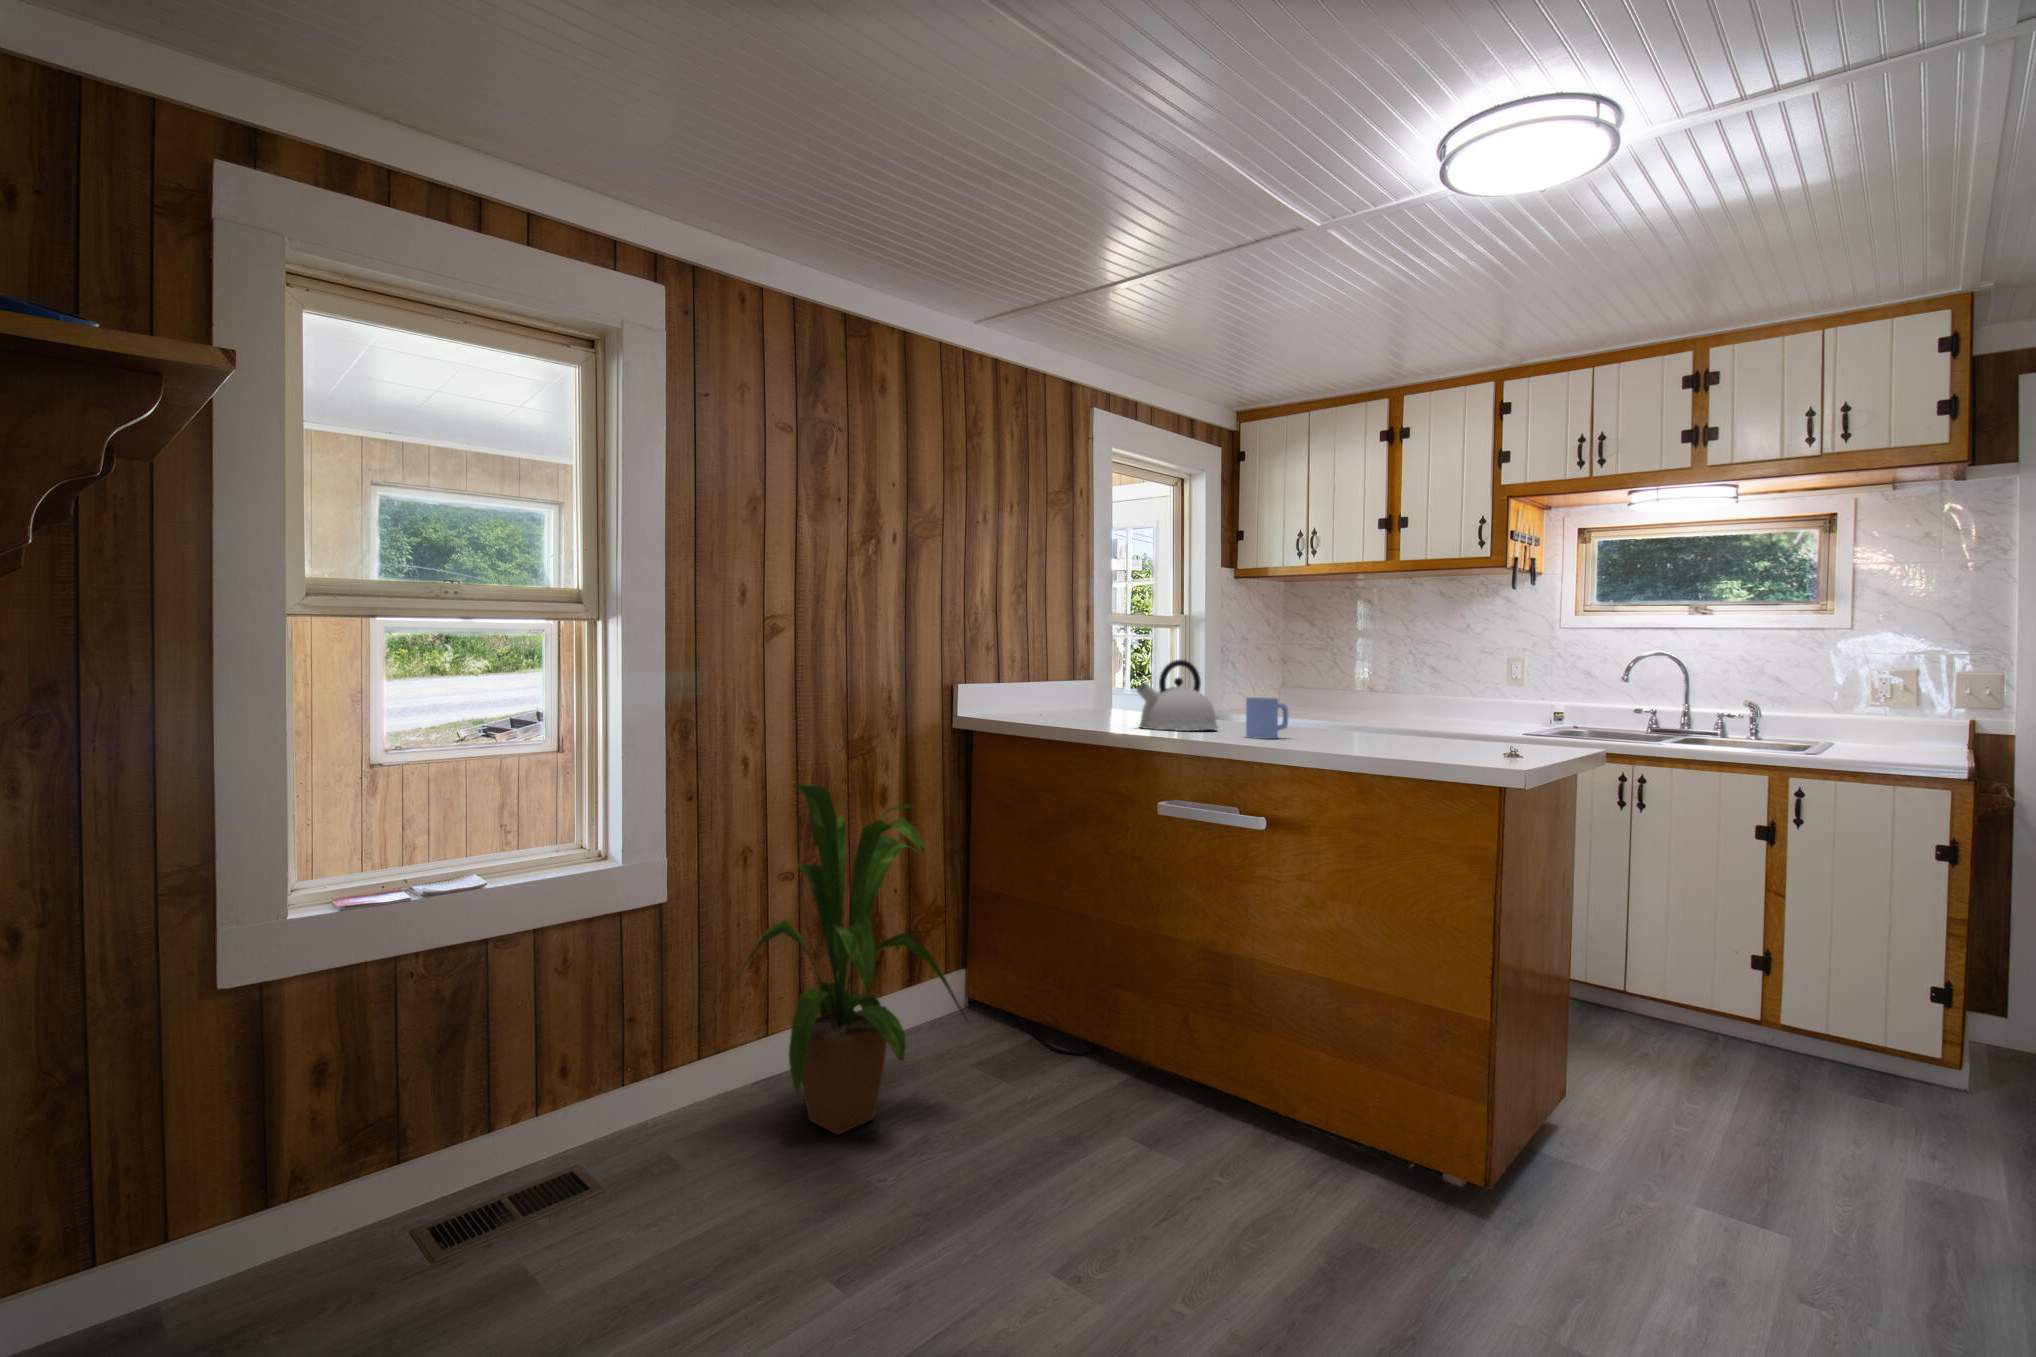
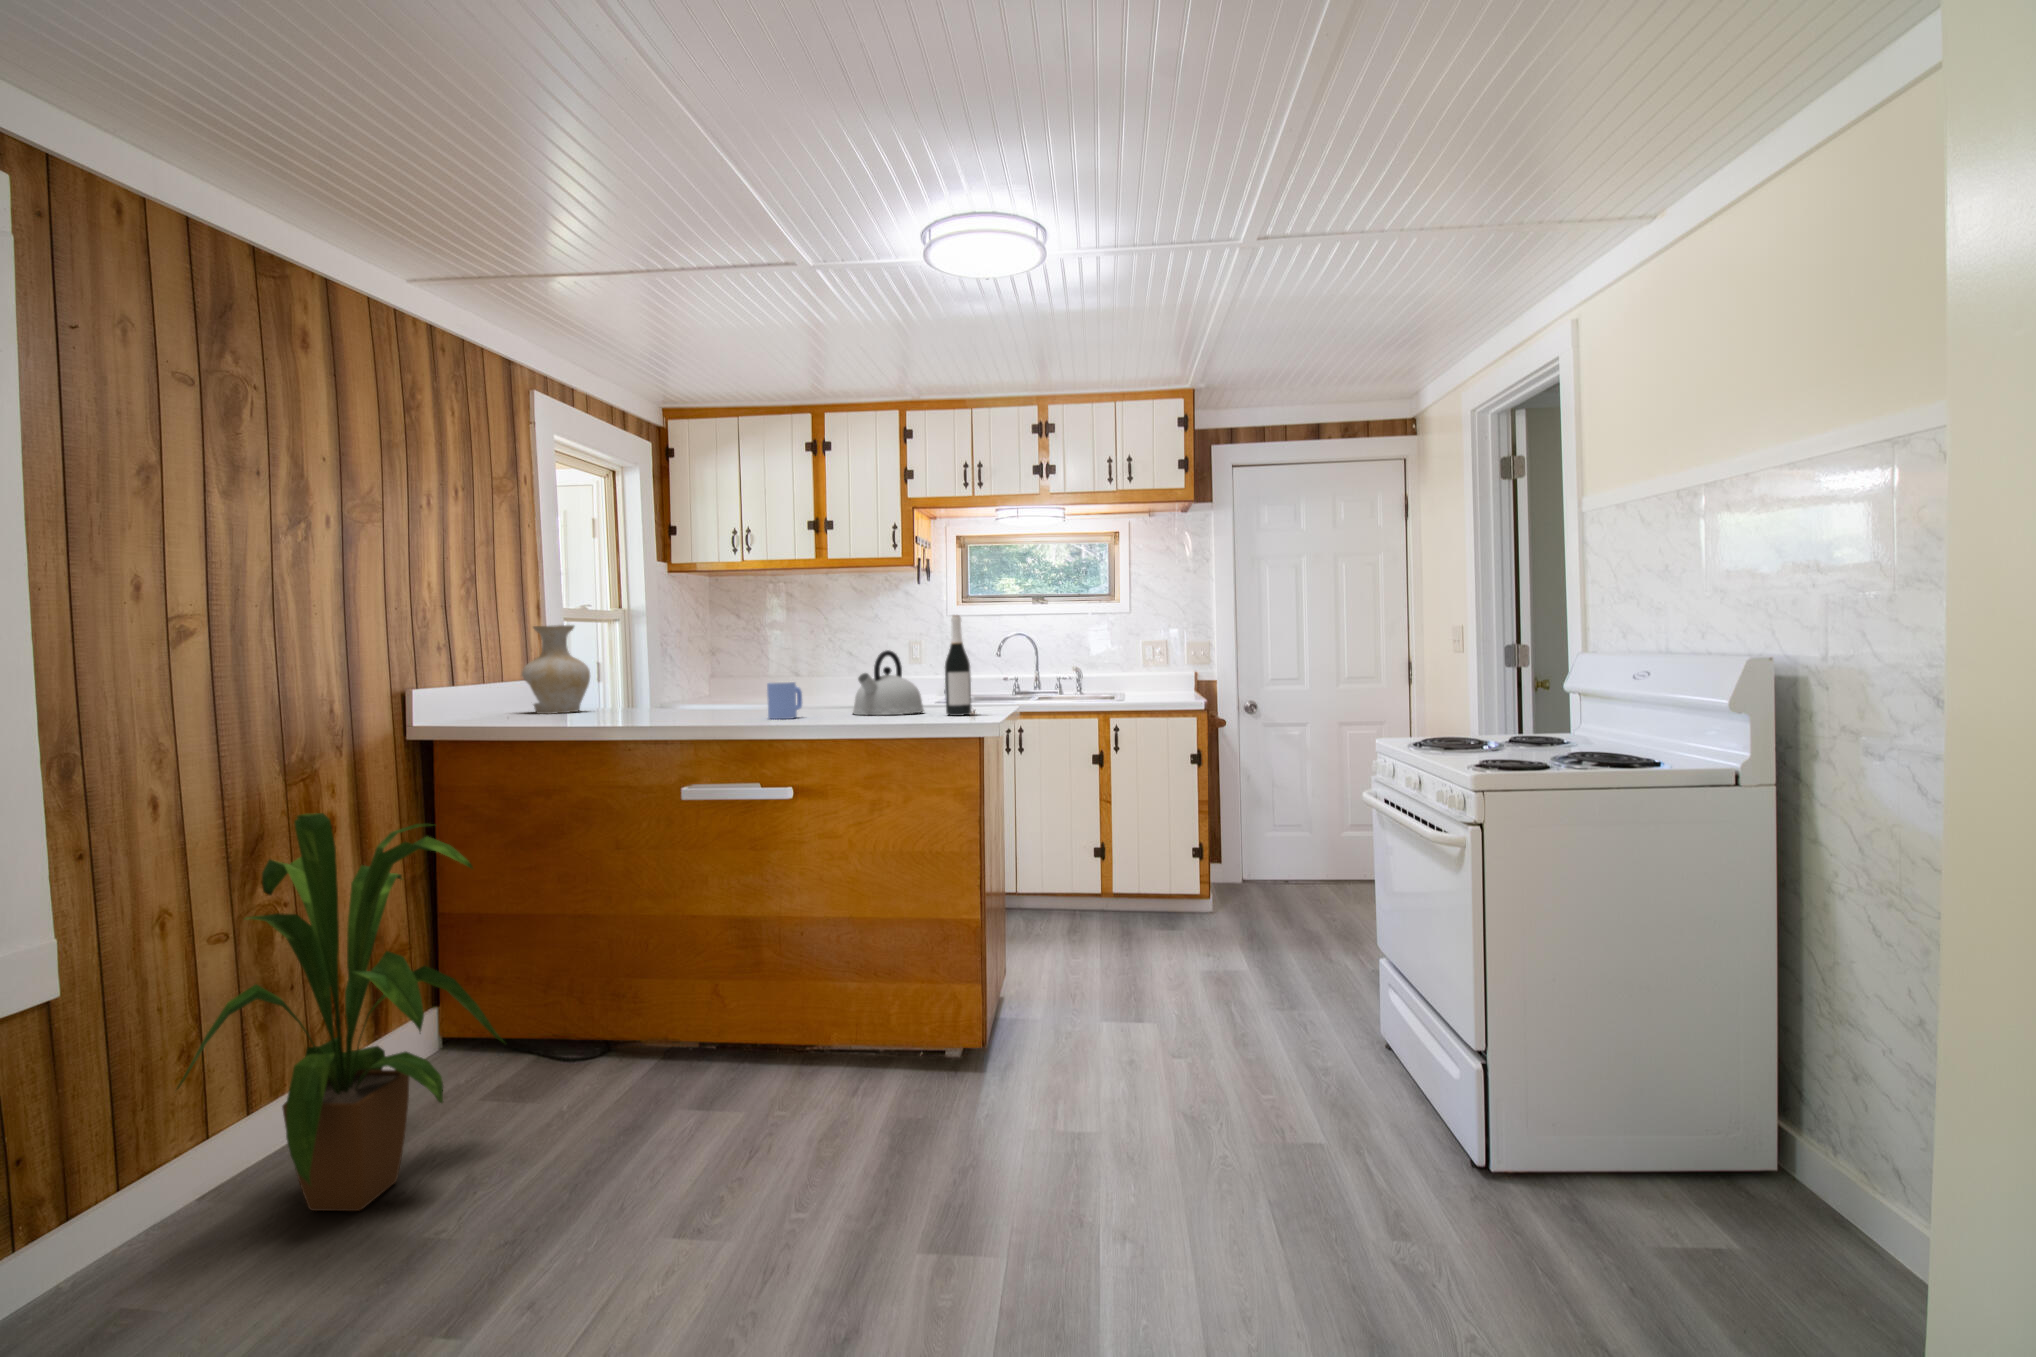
wine bottle: none [1461,625,1498,753] -> present [945,615,971,716]
vase: none [1057,630,1118,715] -> present [522,625,590,714]
kettle: present [1137,660,1218,731] -> present [853,650,924,715]

